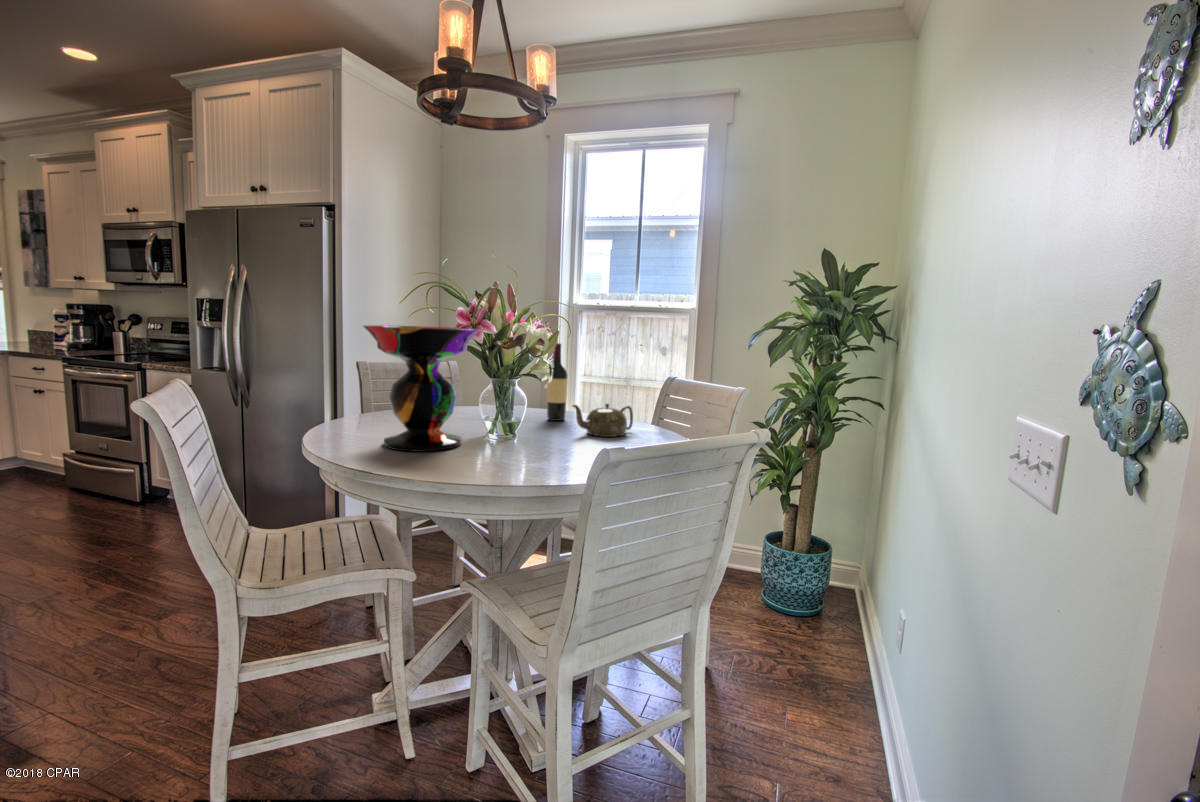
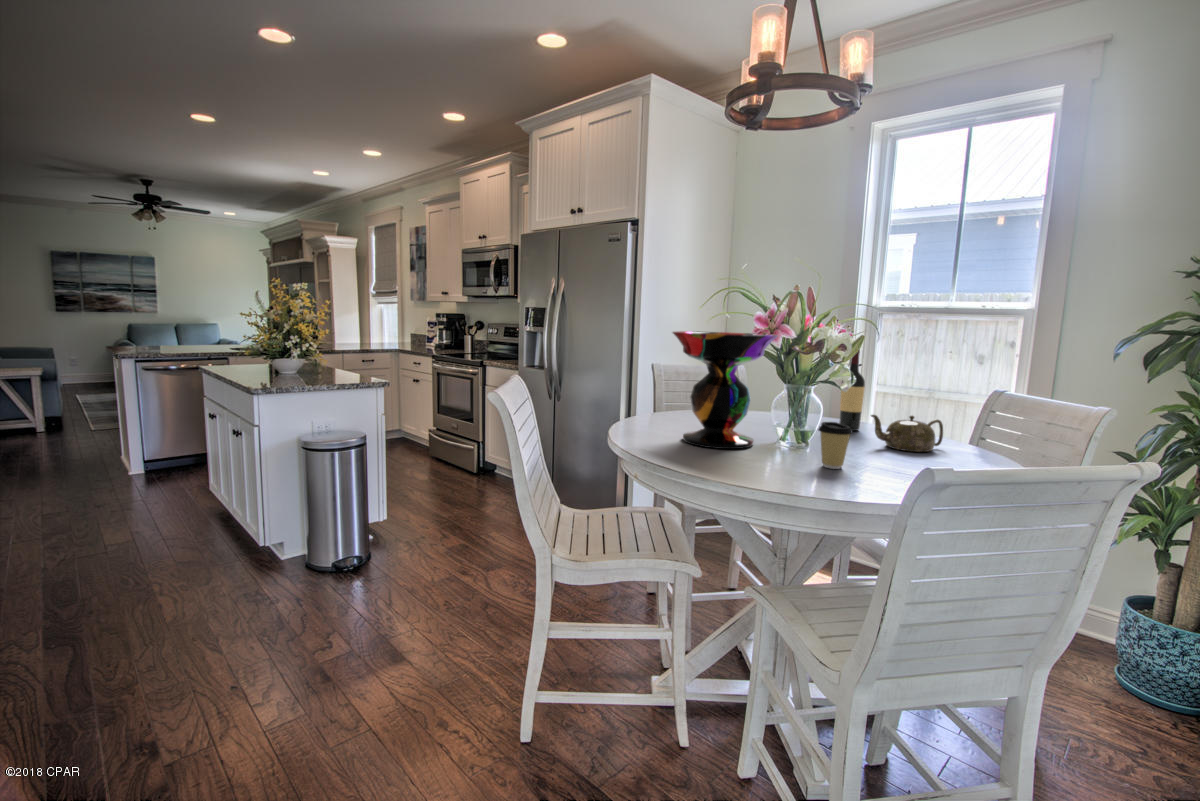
coffee cup: none [522,415,554,461] -> present [818,422,853,469]

